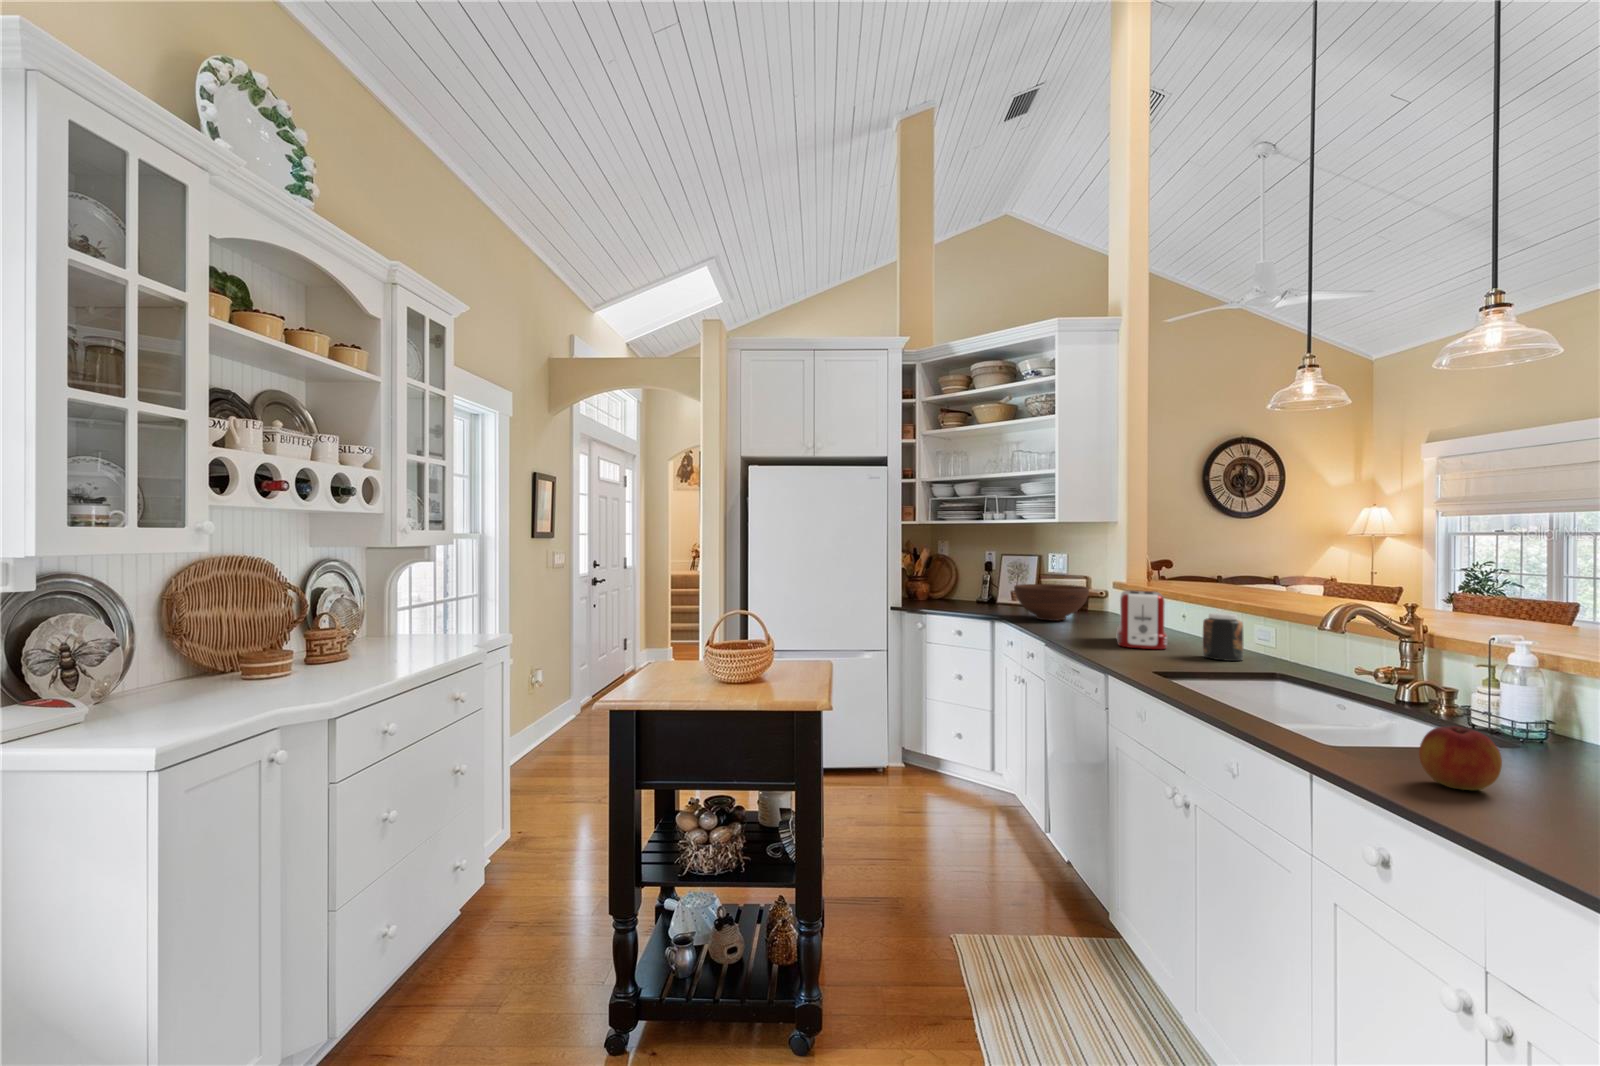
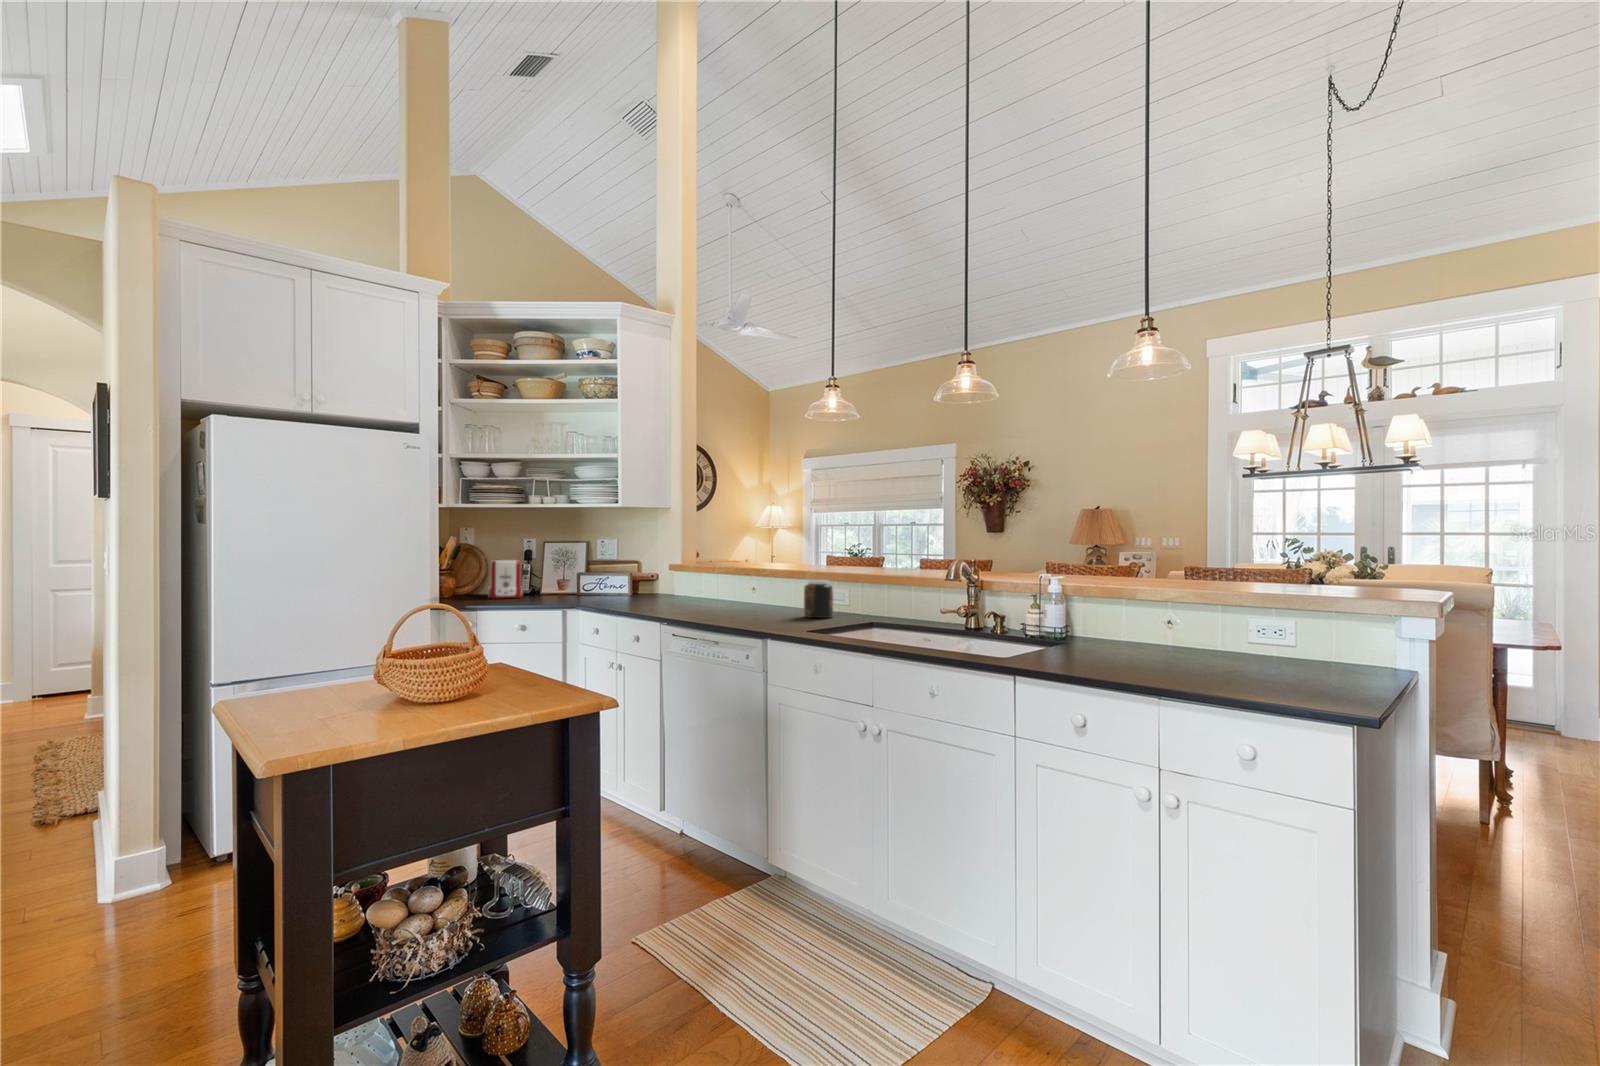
fruit bowl: present [1014,584,1089,621] -> none [590,568,663,603]
toaster: present [1117,590,1168,649] -> present [488,559,523,599]
apple: present [1419,726,1502,790] -> none [1075,629,1117,669]

